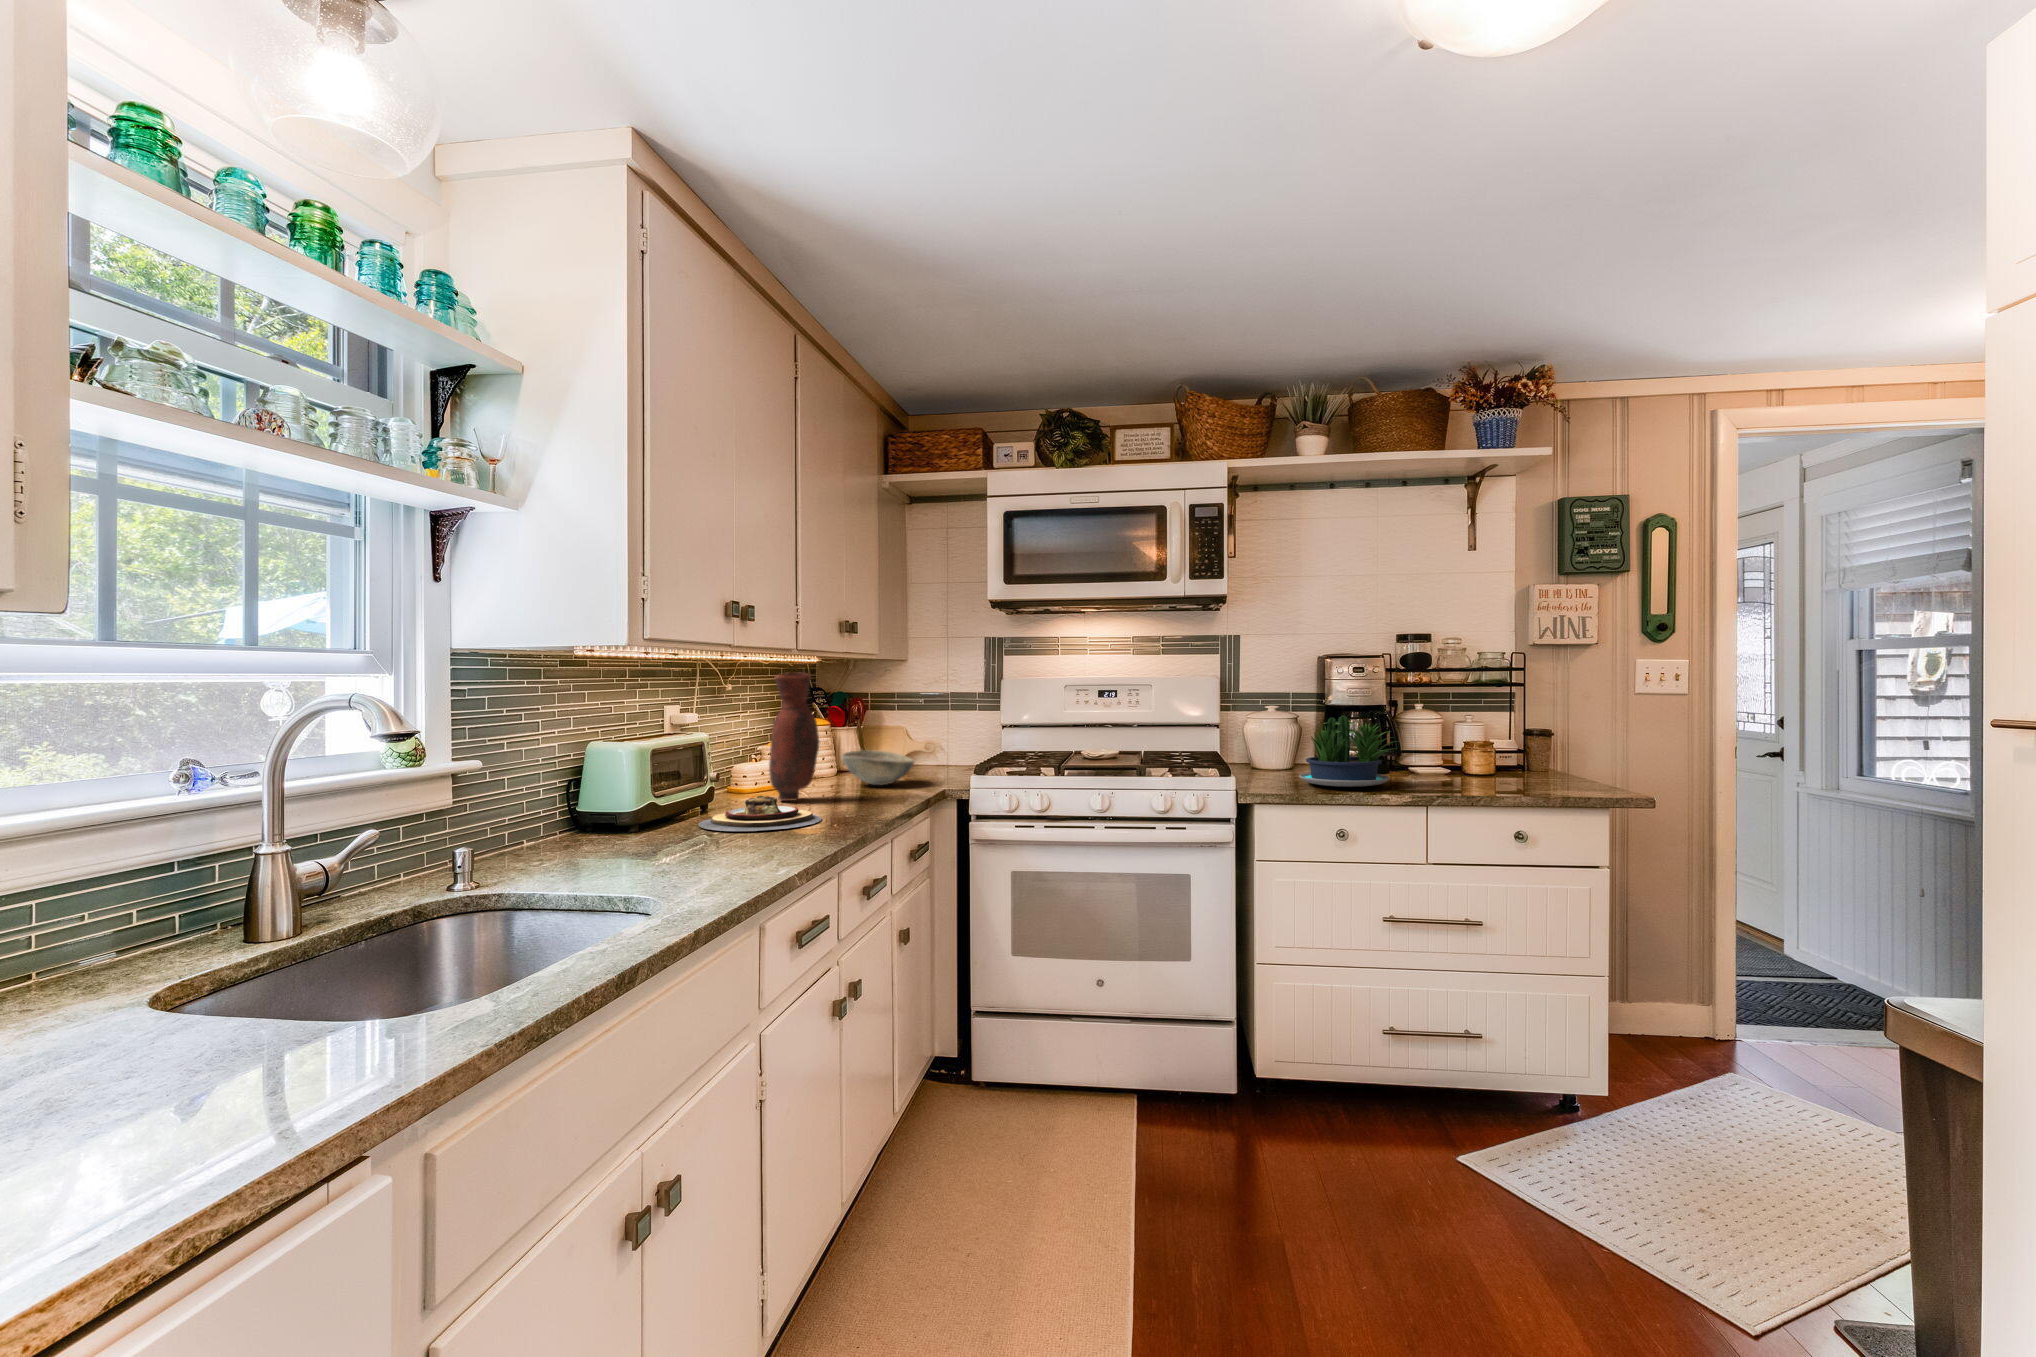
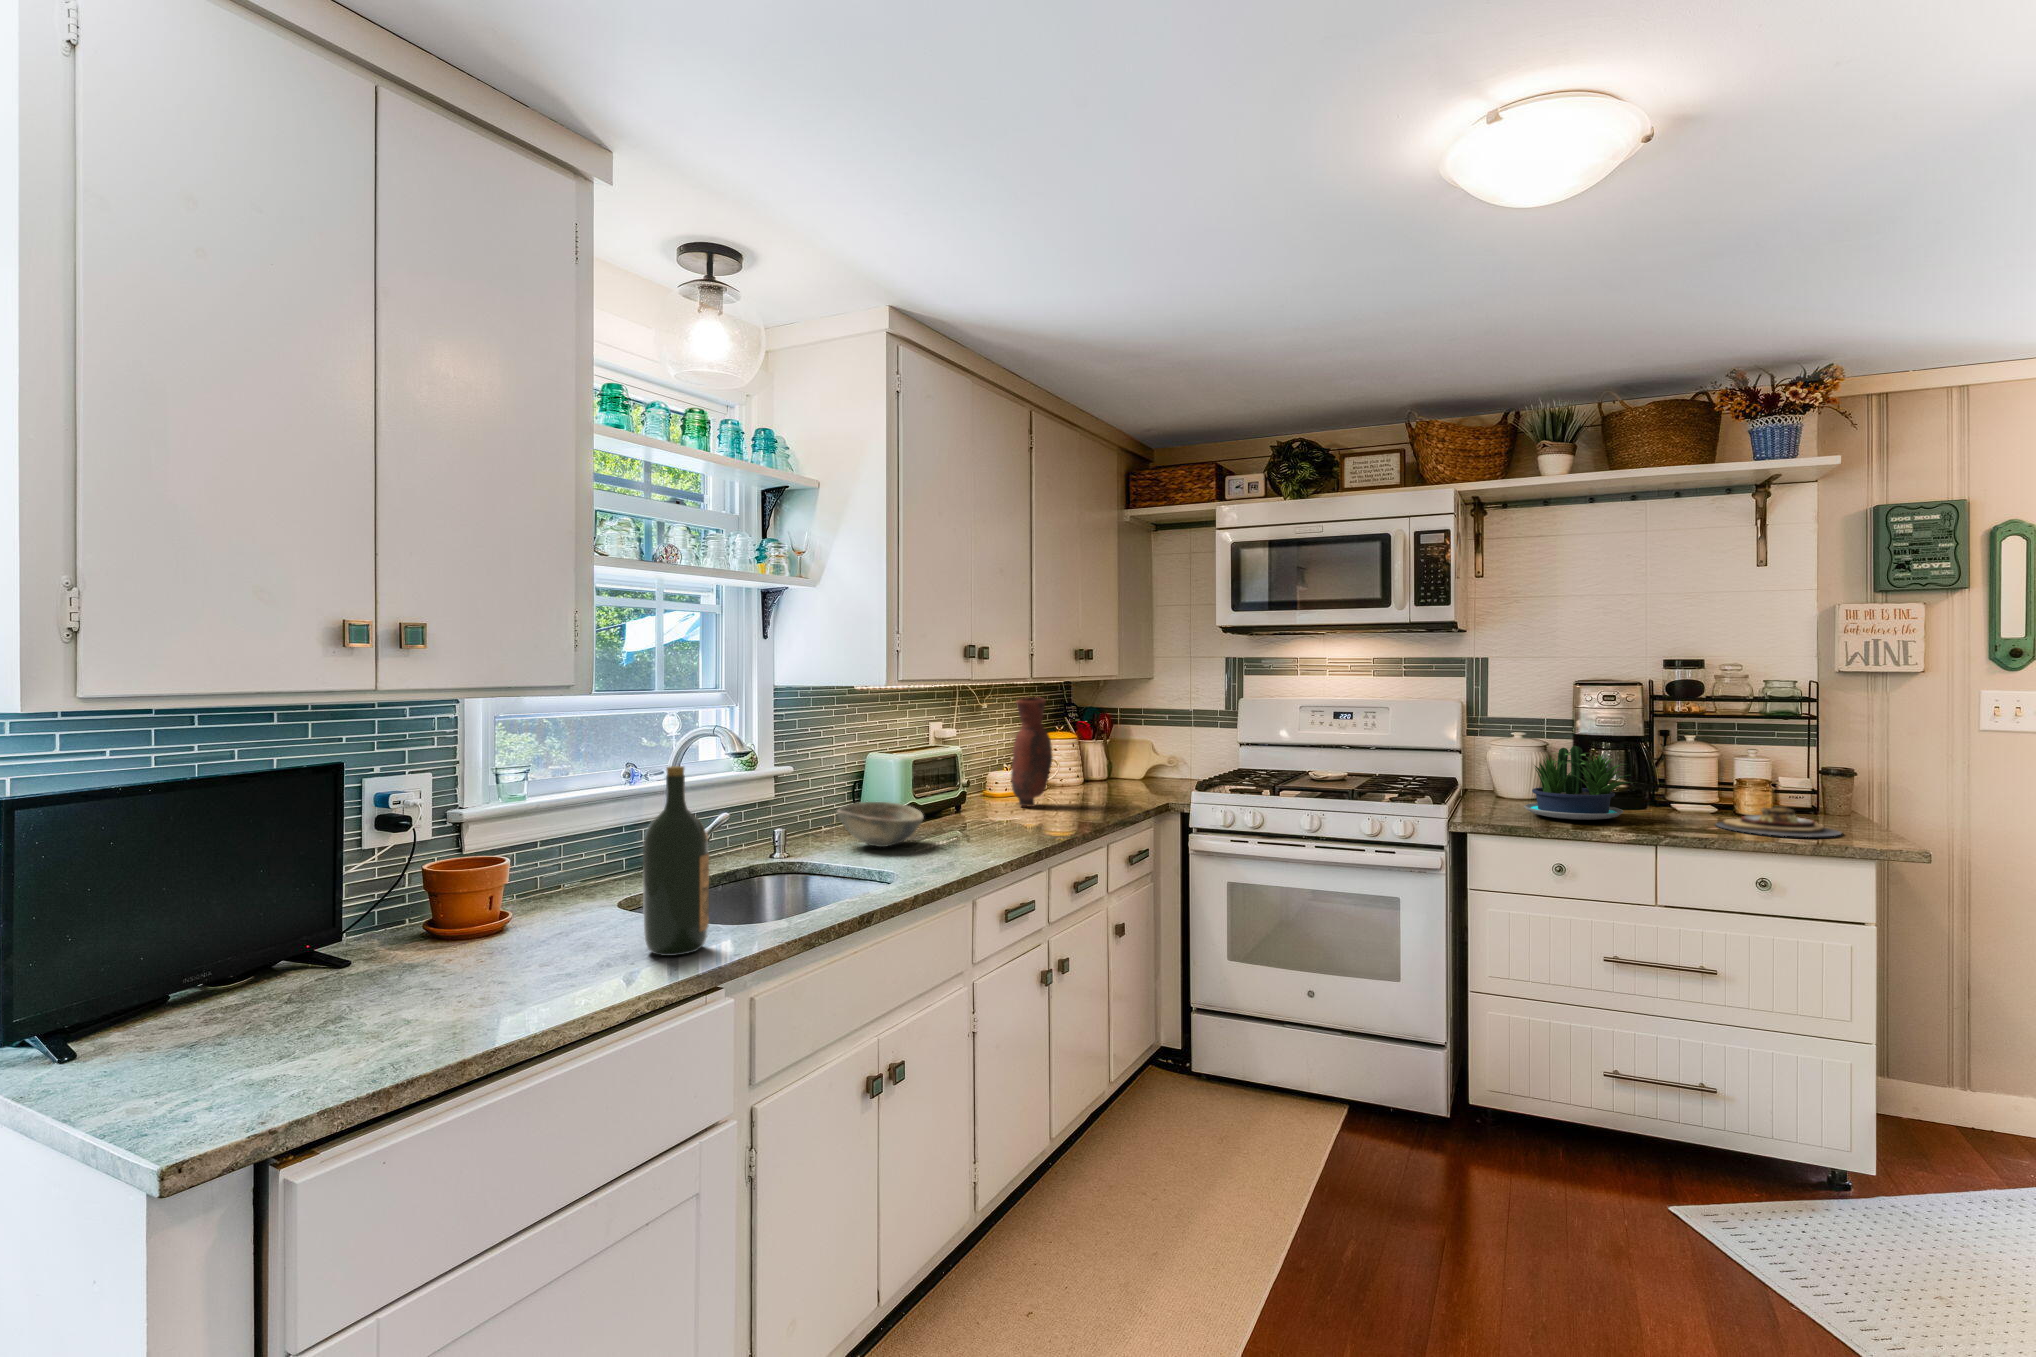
wine bottle: none [177,745,330,1113] -> present [643,766,709,956]
bowl: present [841,750,914,785] -> present [837,802,924,847]
plate: present [698,796,822,831] -> present [1716,807,1841,837]

